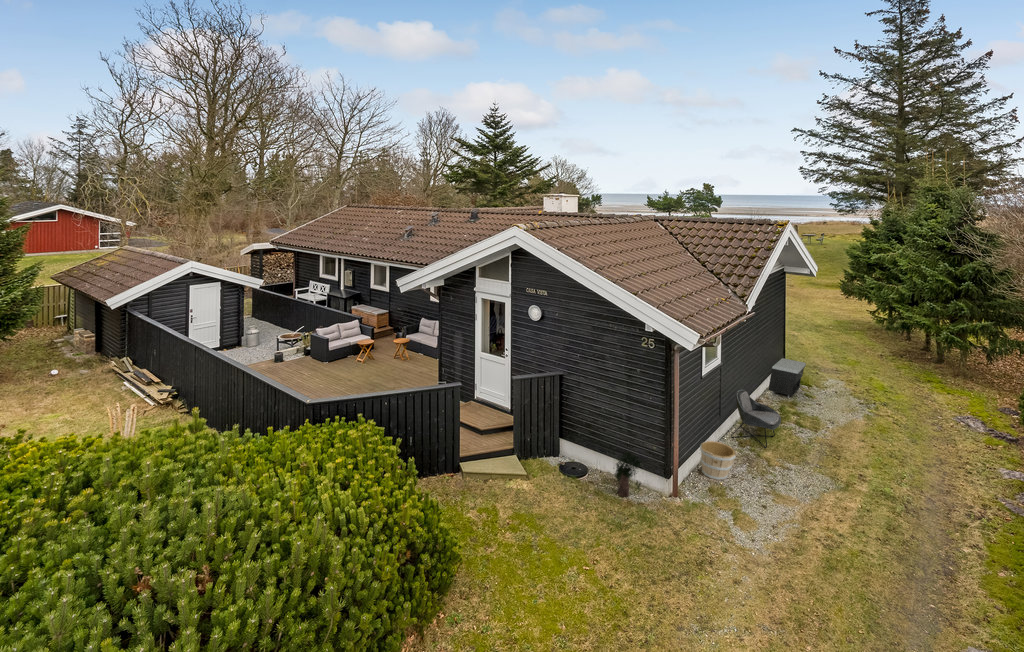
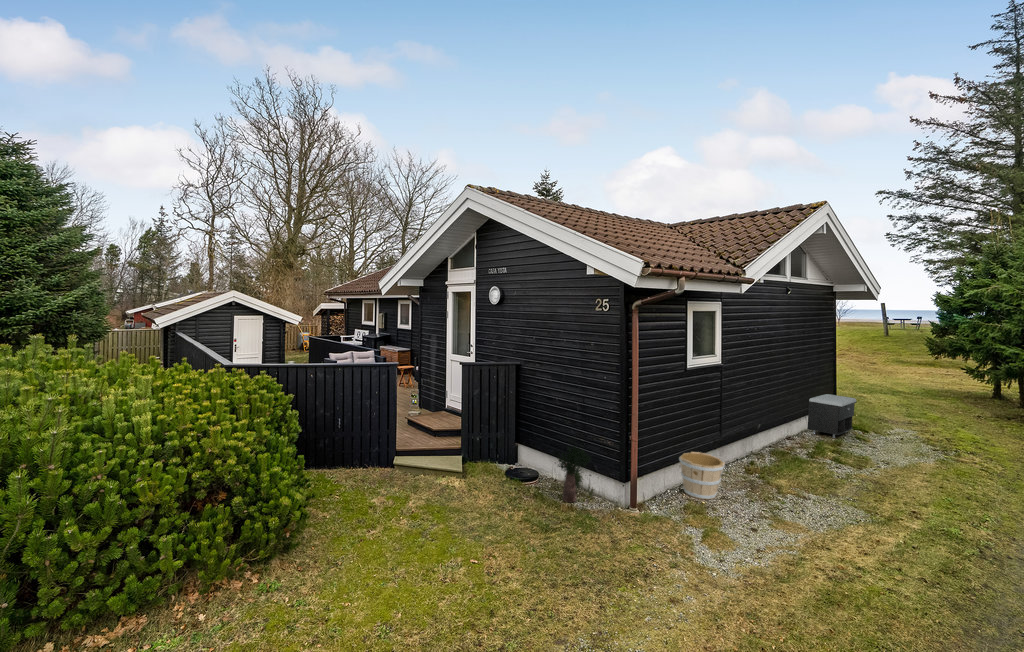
lounge chair: present [731,390,781,448] -> none [738,407,805,477]

